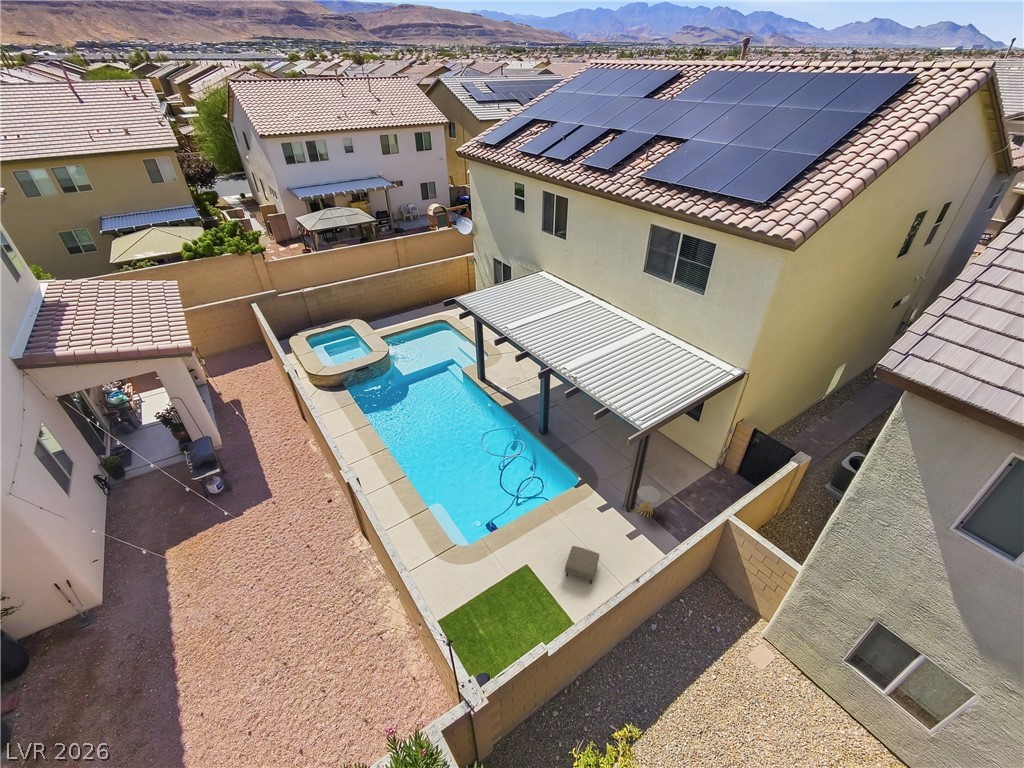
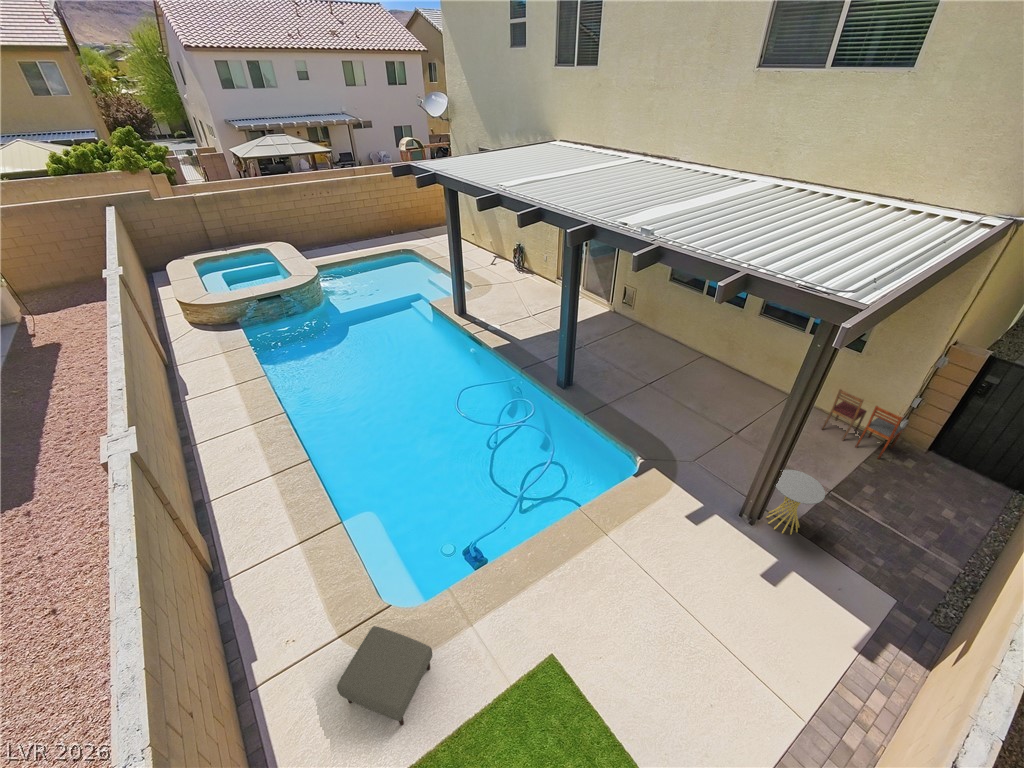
chair: none [682,440,720,479] -> present [822,389,903,459]
ottoman: present [565,546,599,584] -> present [337,626,432,726]

